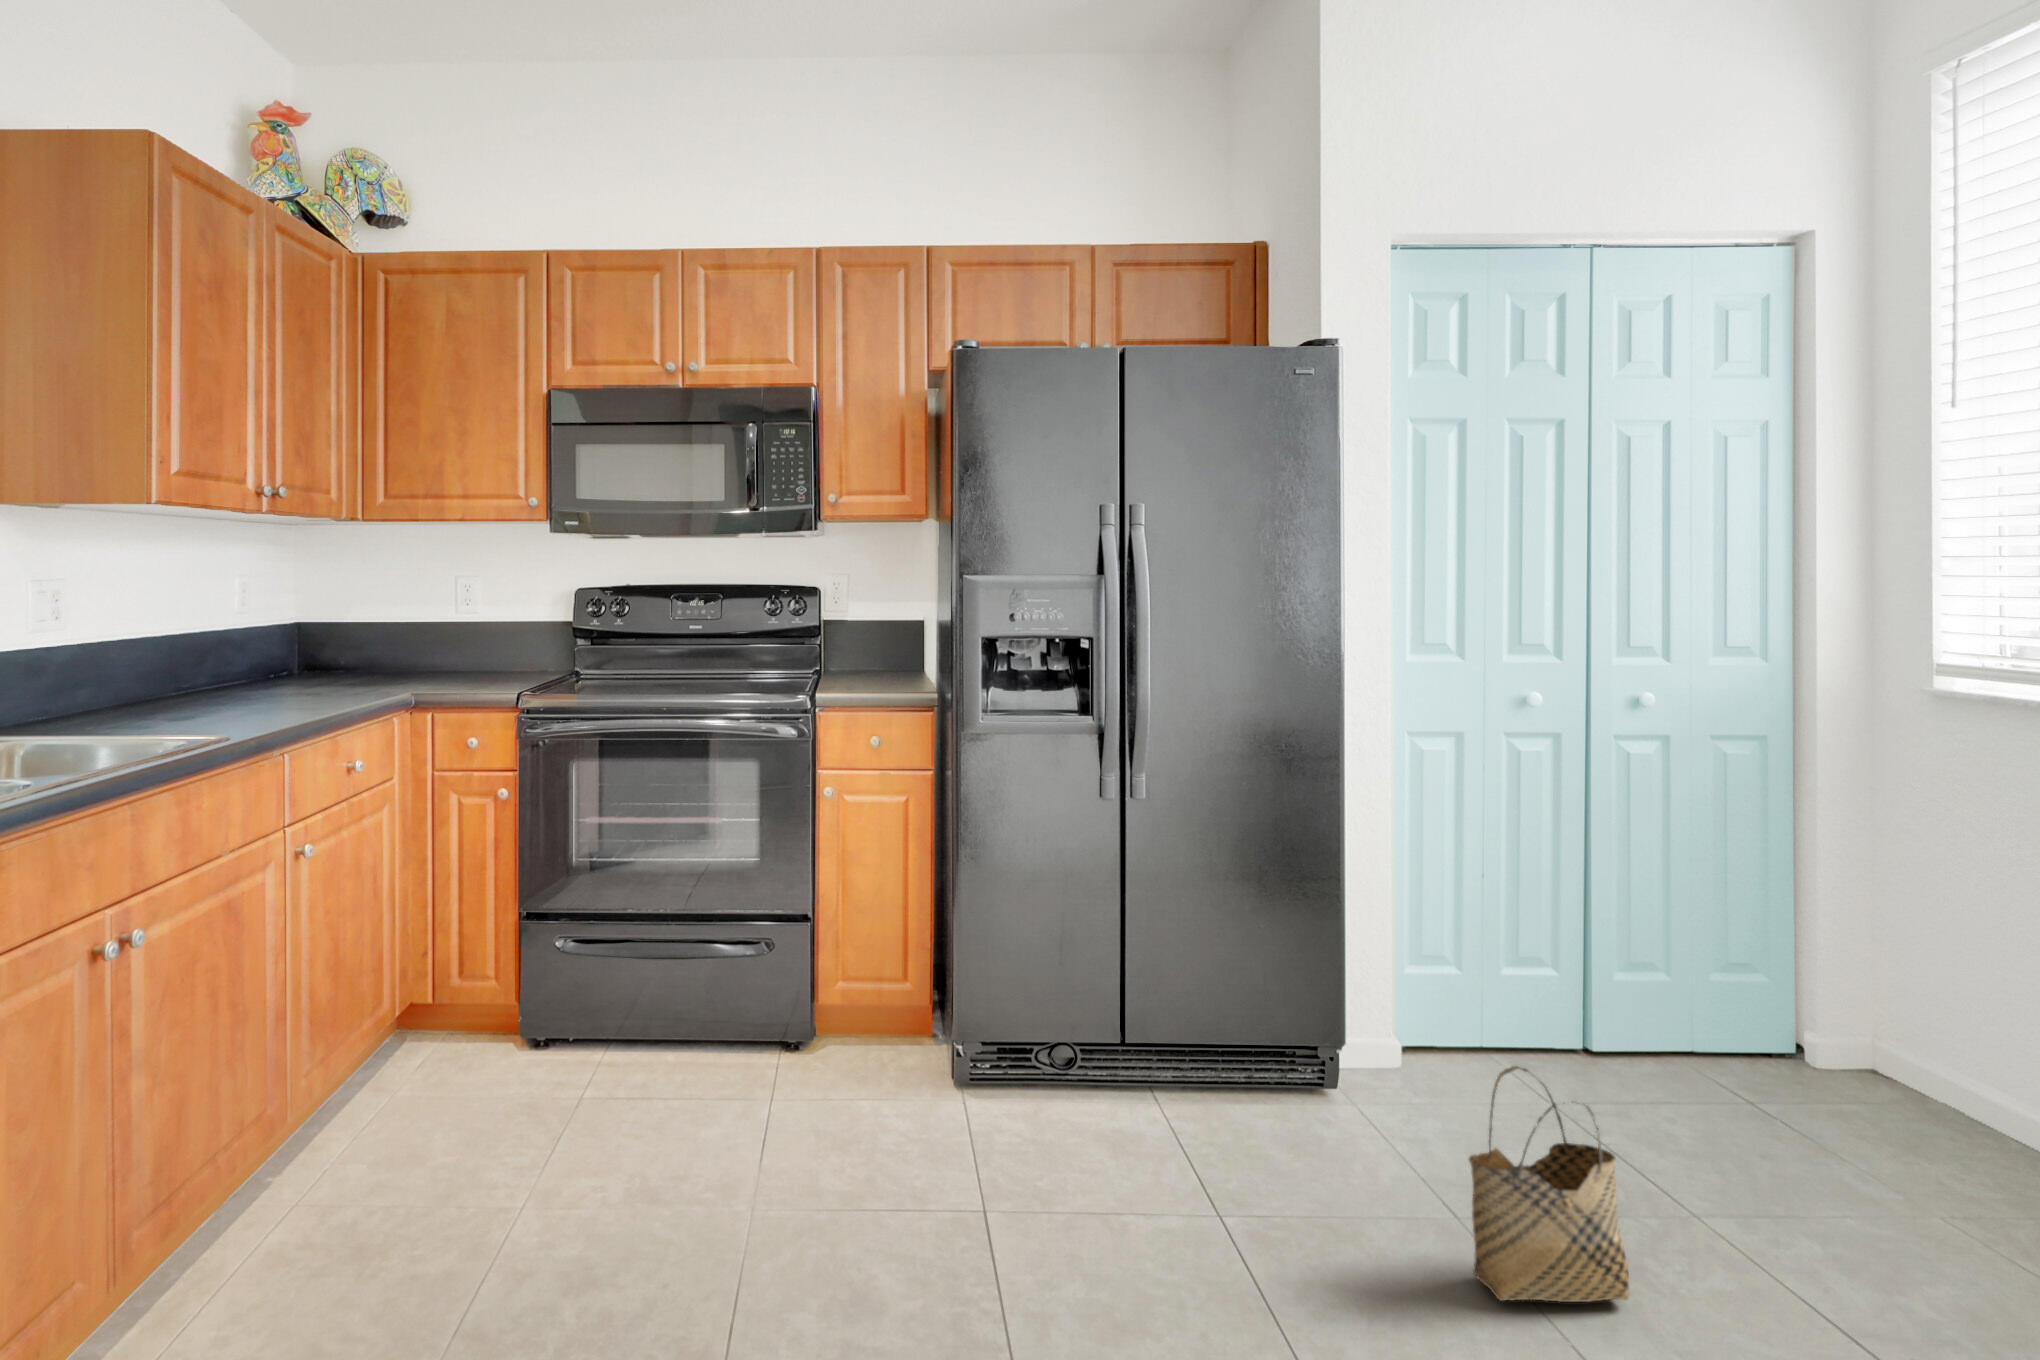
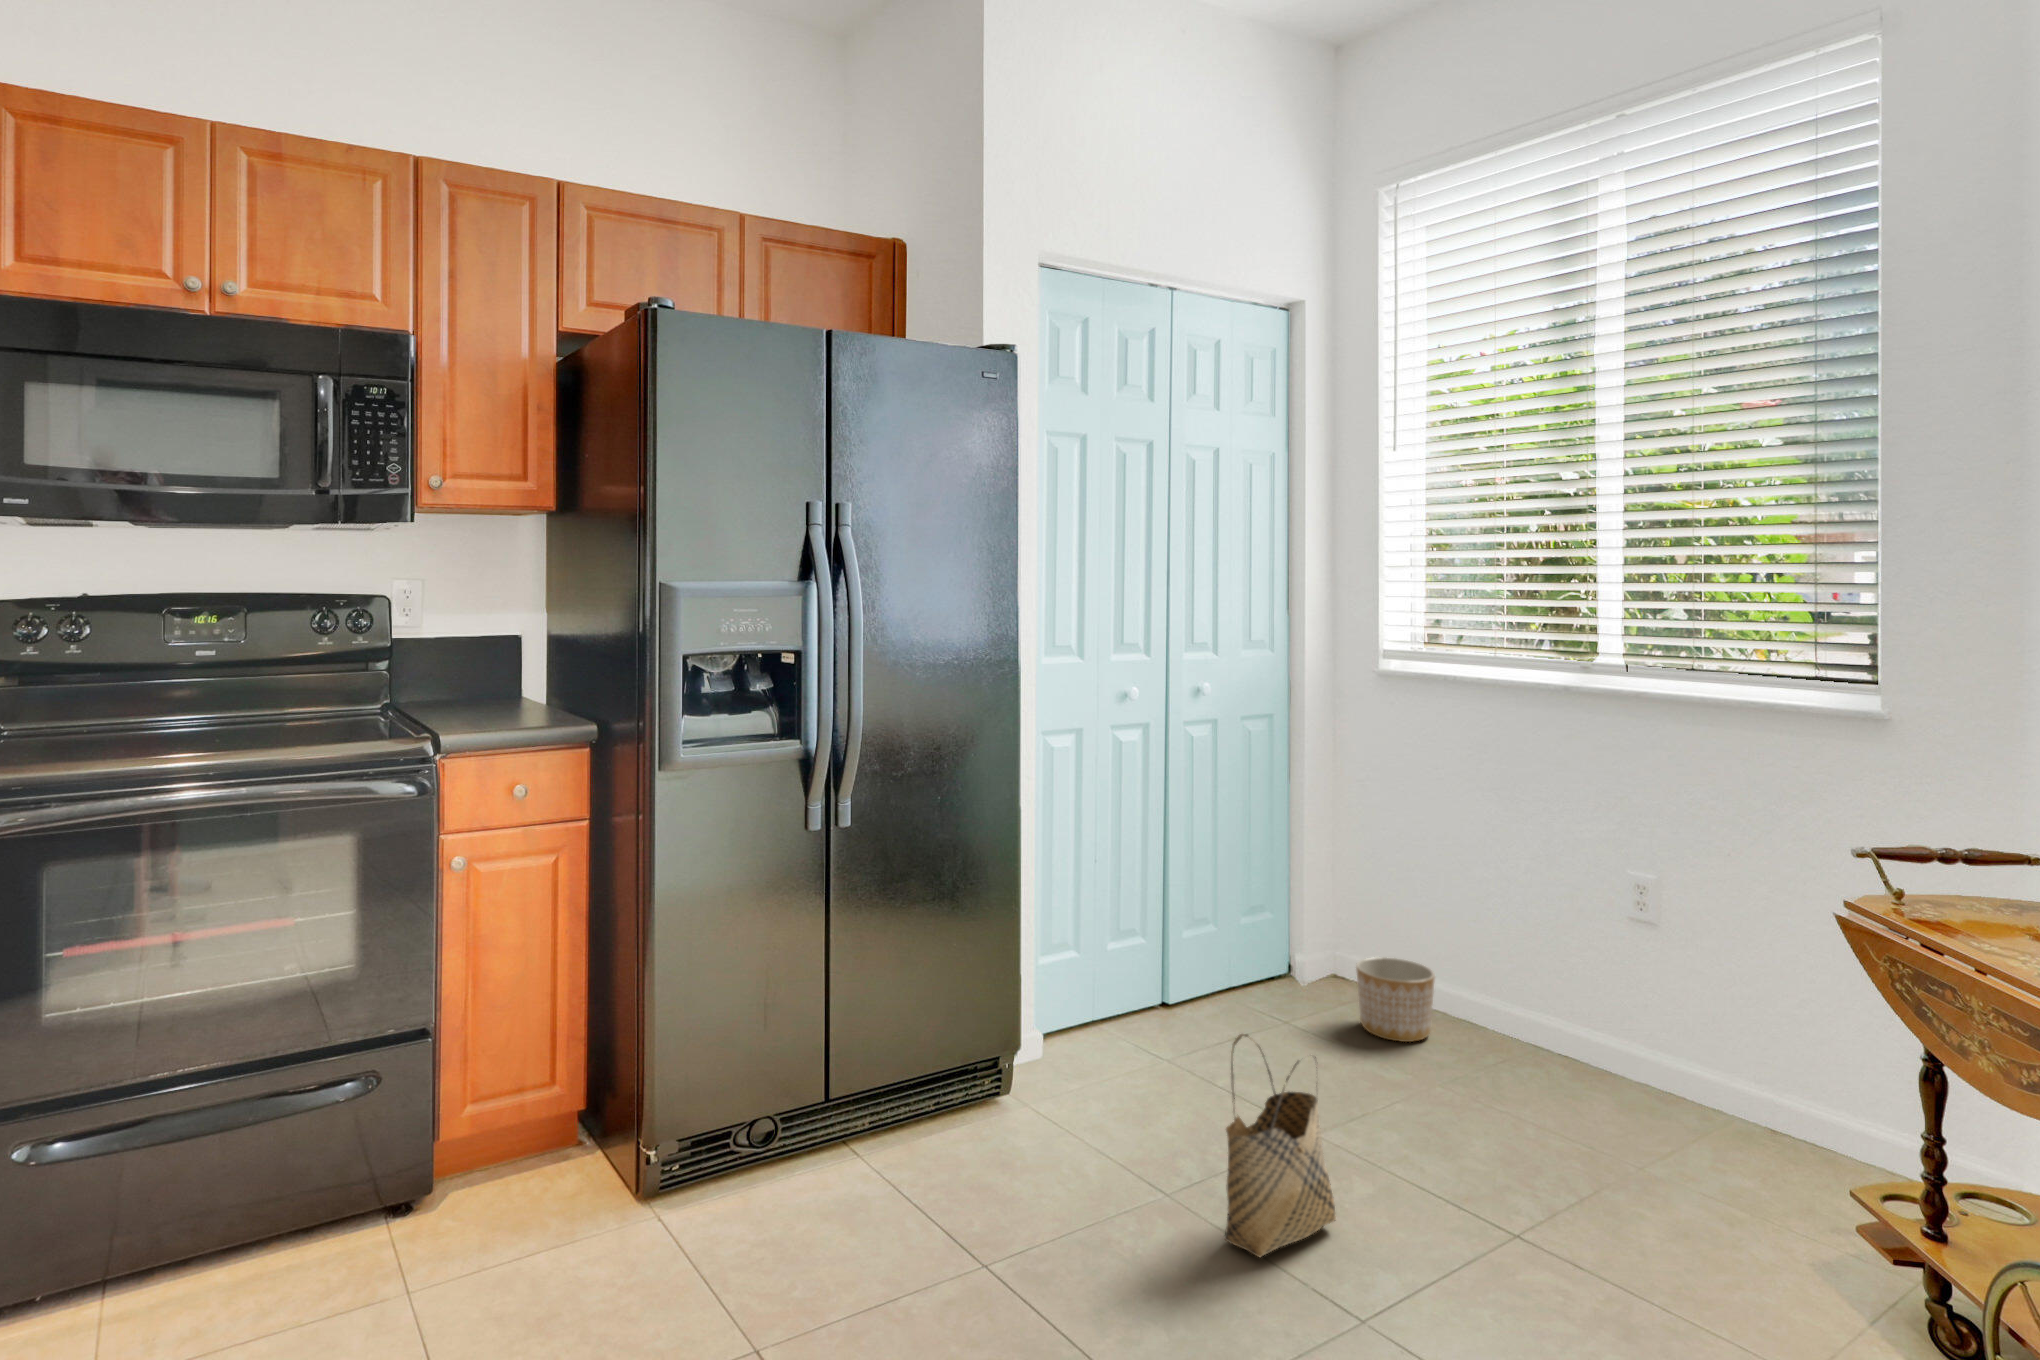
planter: none [1857,1048,1984,1165] -> present [1356,957,1435,1042]

